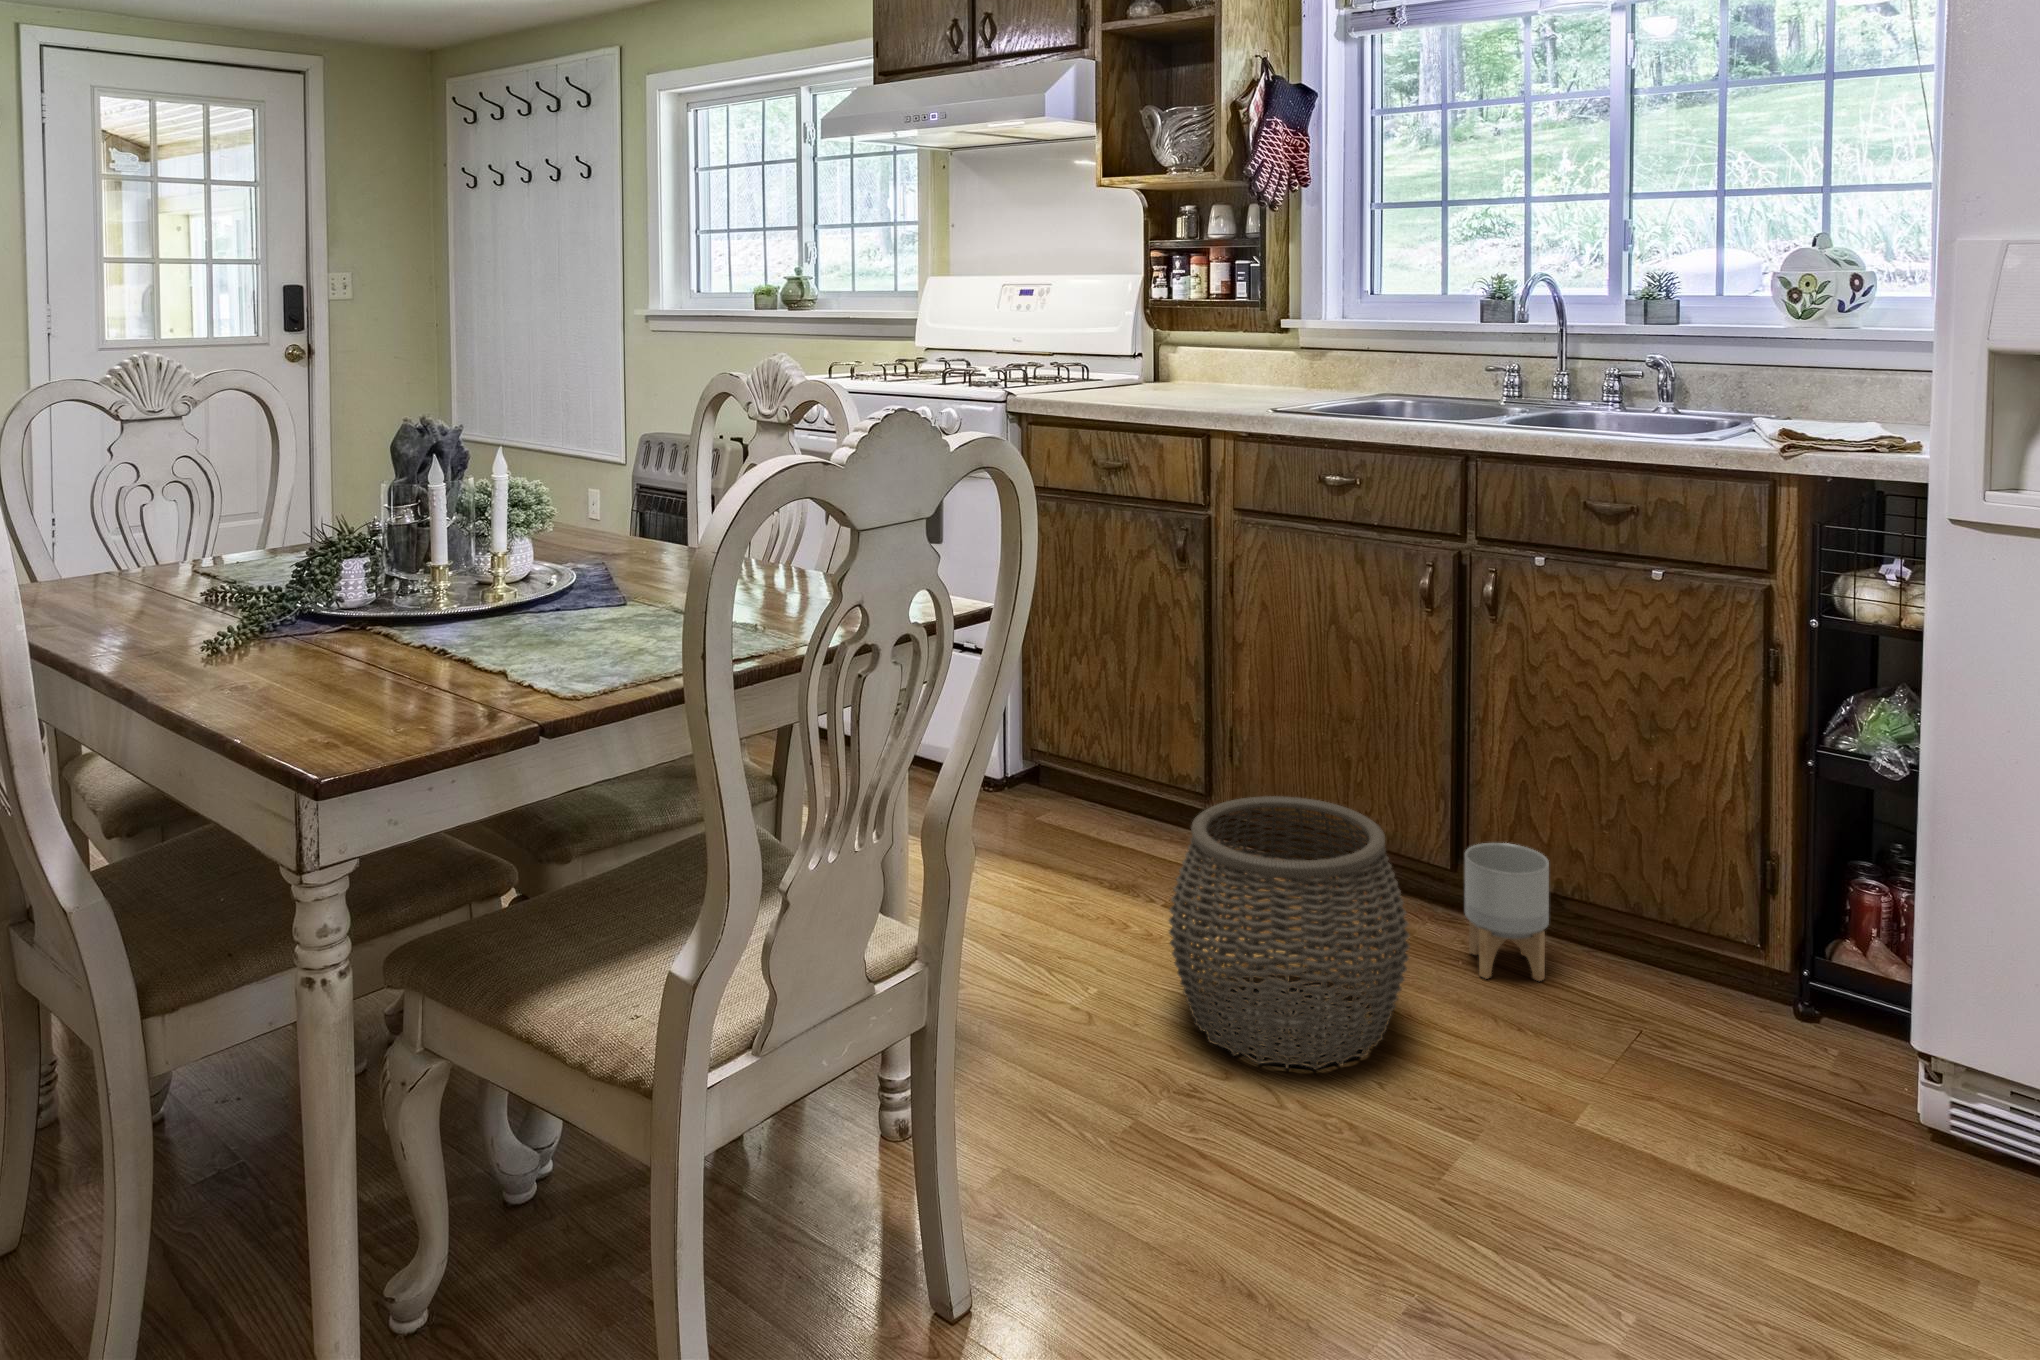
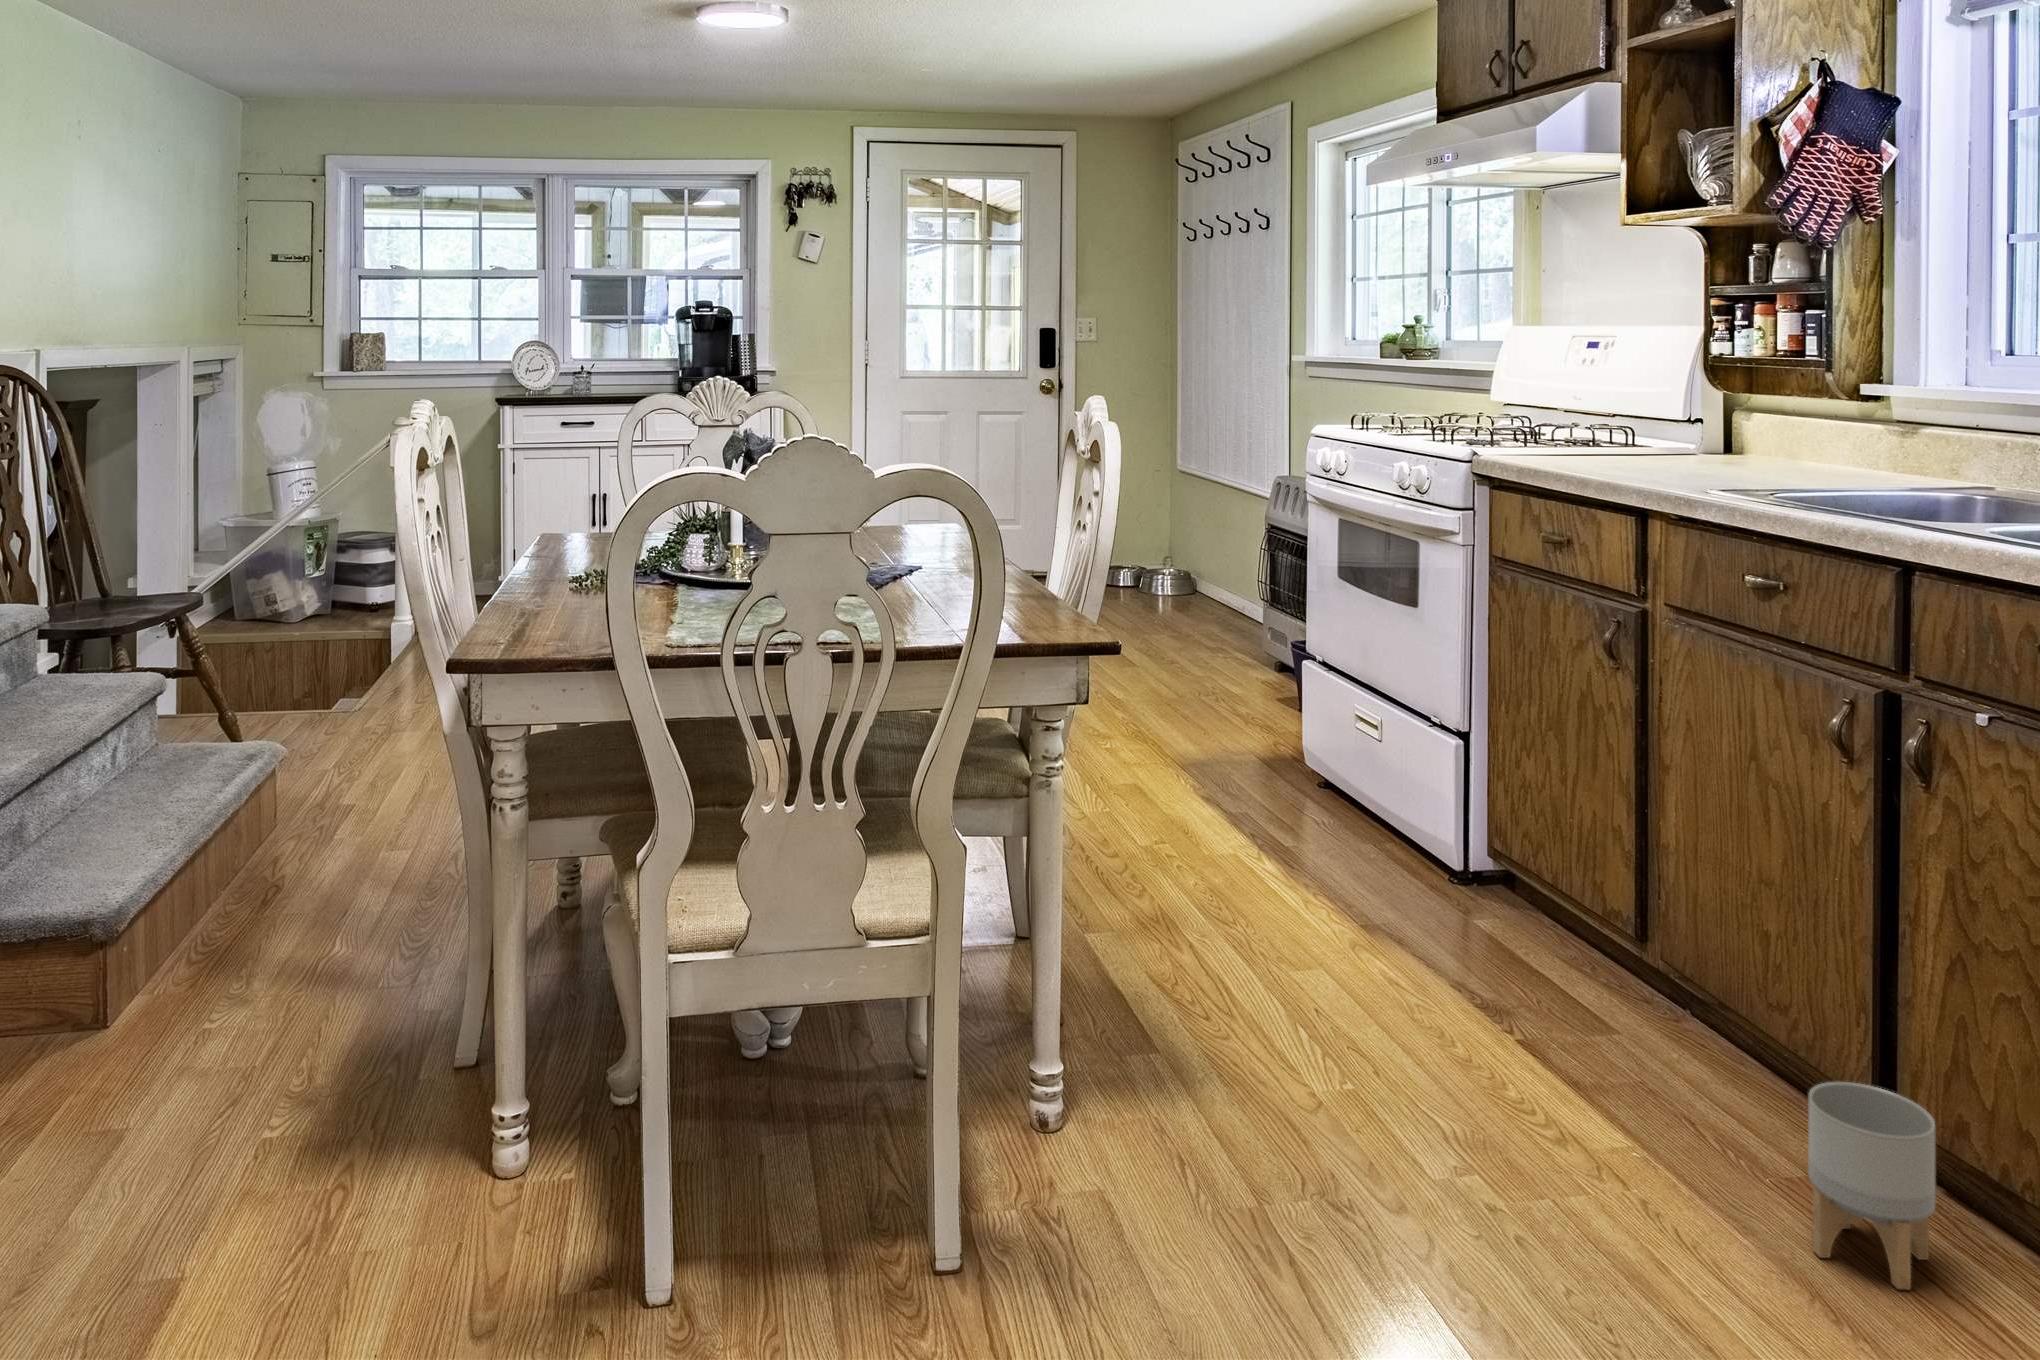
woven basket: present [1169,796,1410,1069] -> none [1351,927,1646,1265]

